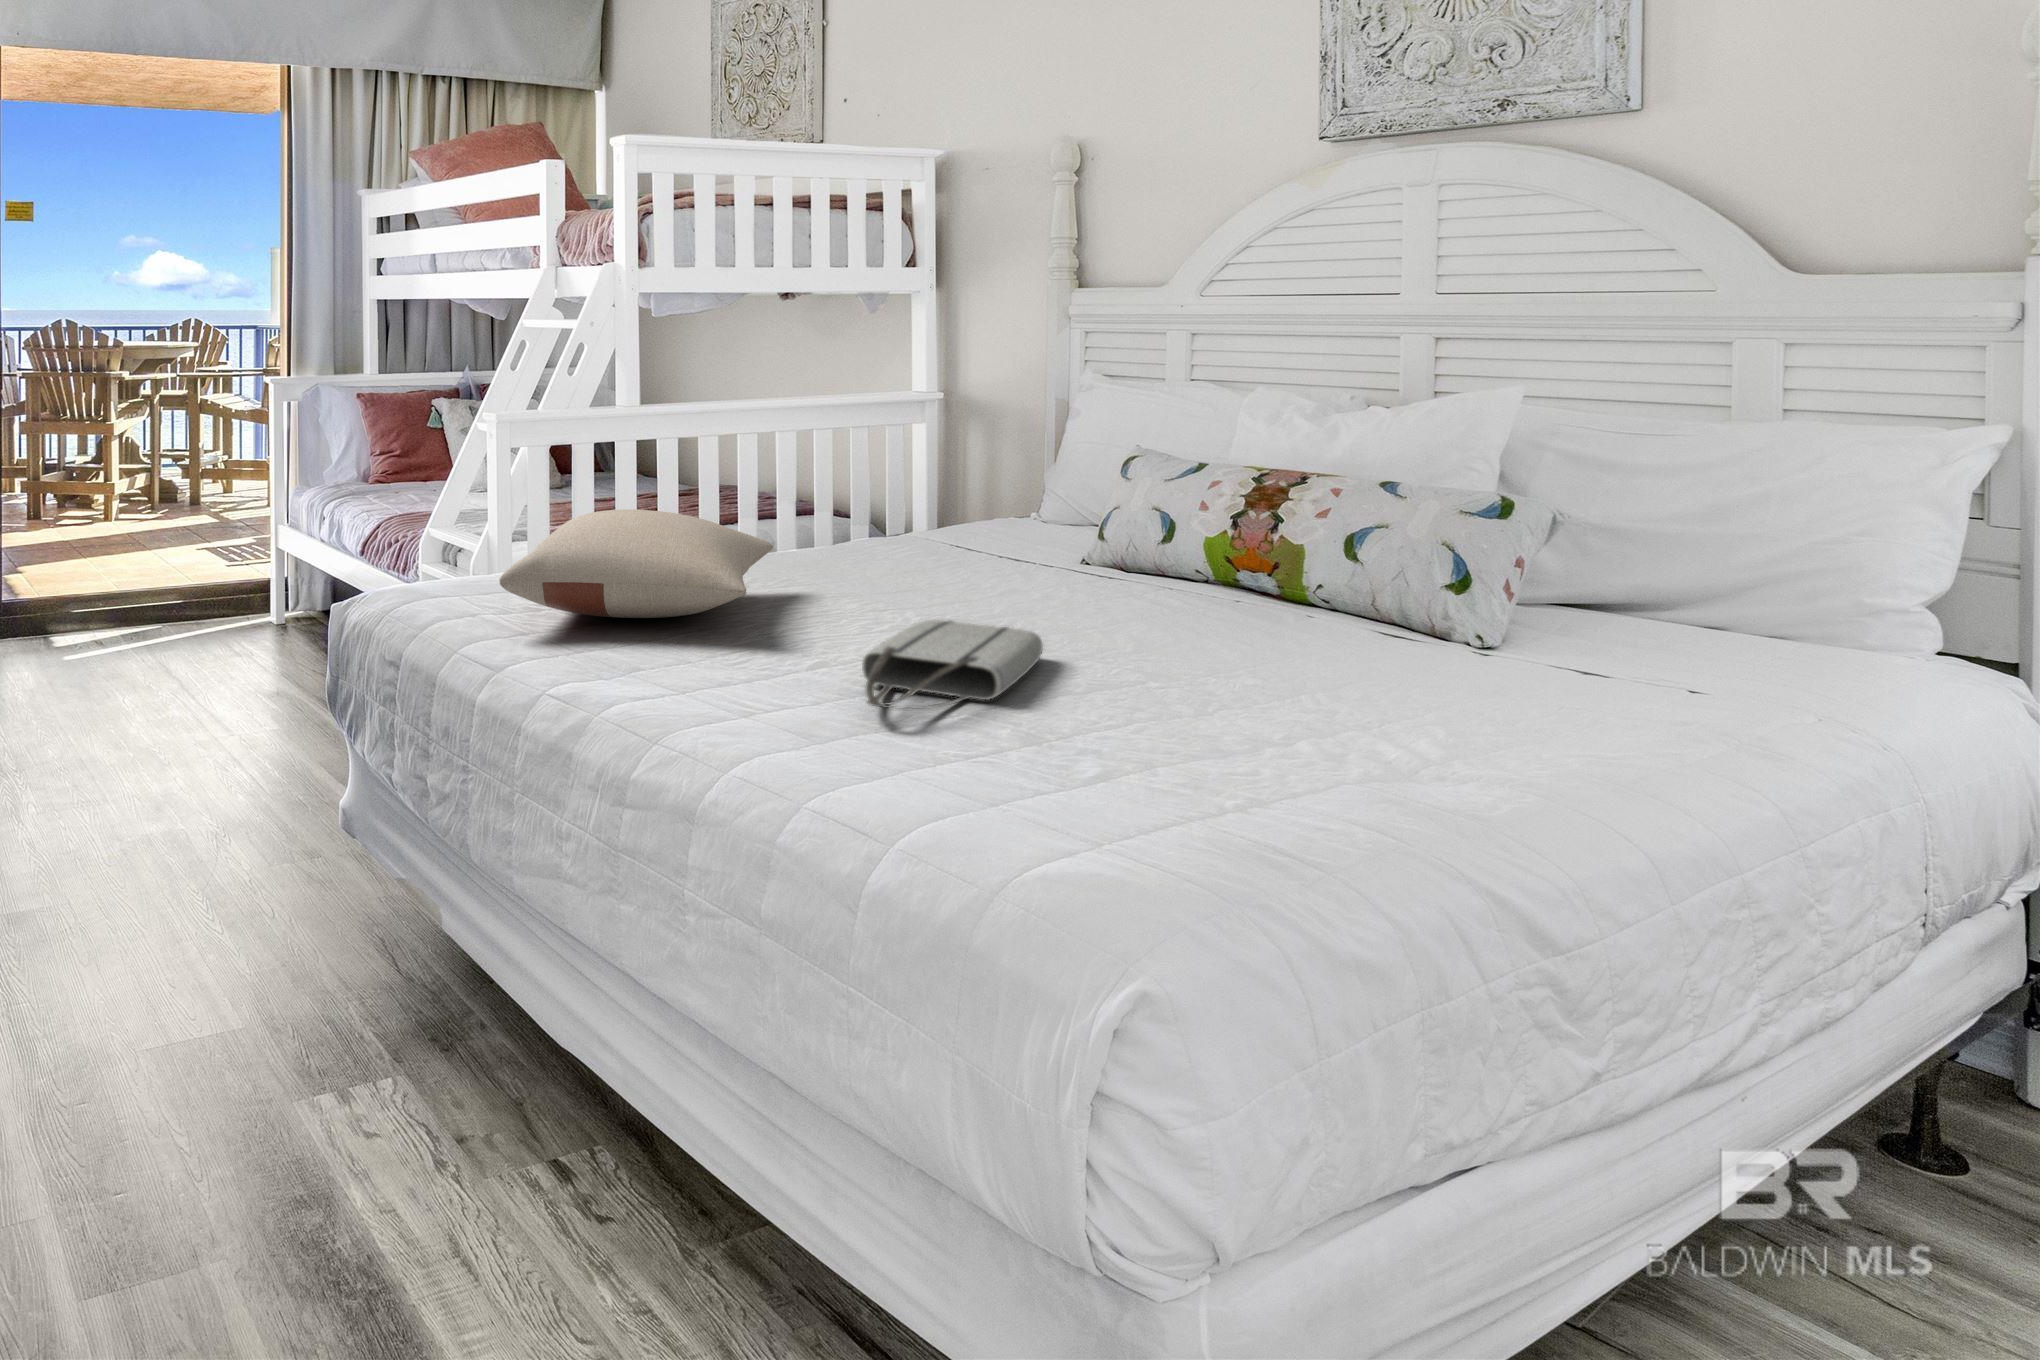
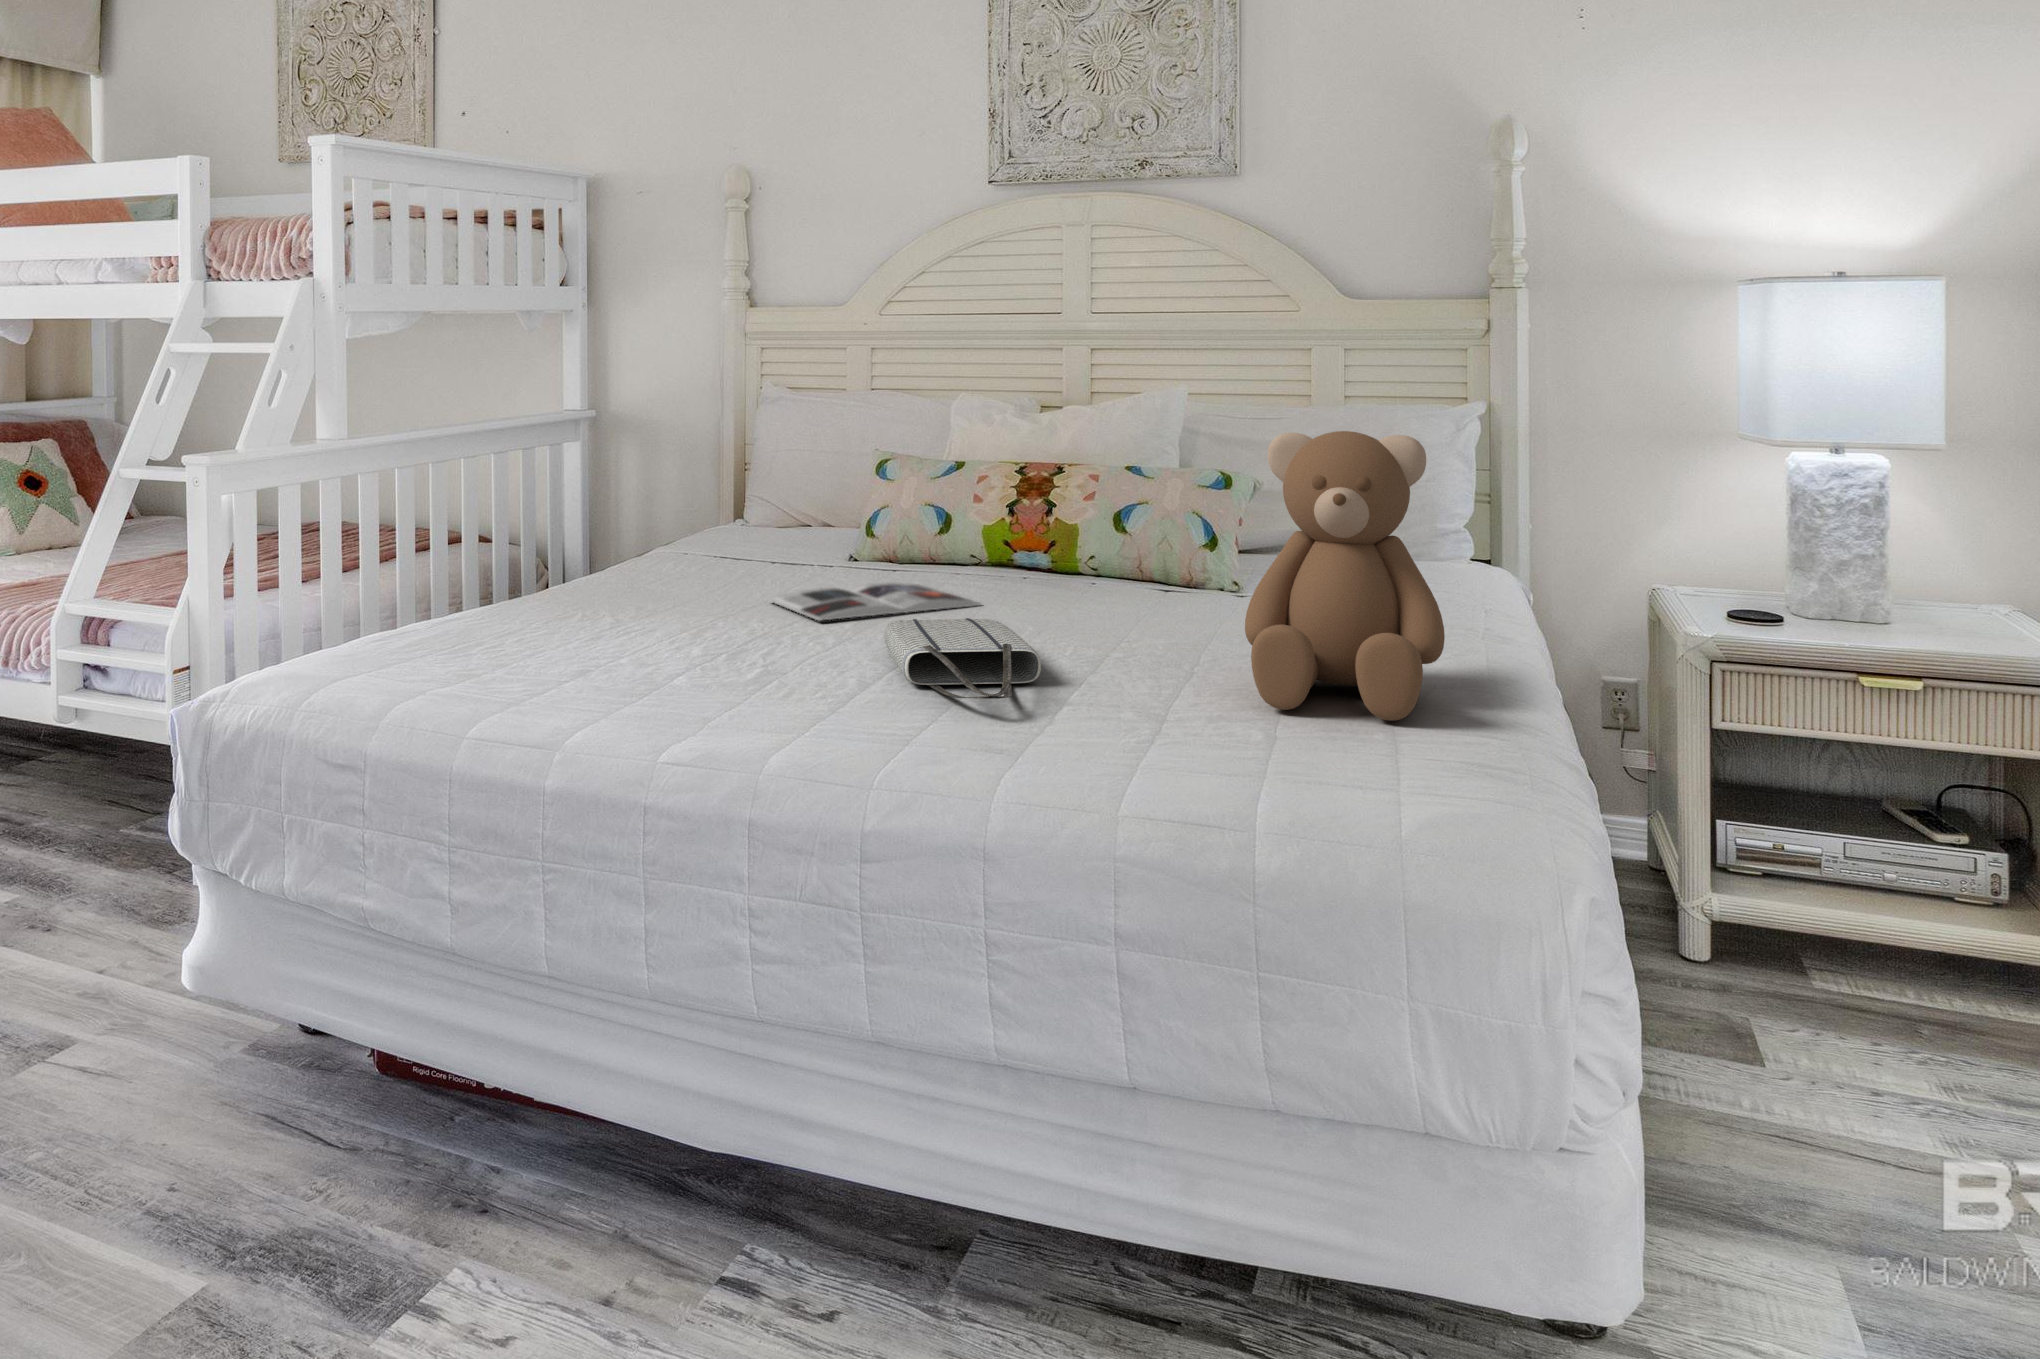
teddy bear: none [1171,456,1453,812] -> present [1245,431,1445,721]
pillow: present [499,509,773,618] -> none [415,540,732,663]
magazine: none [906,579,1117,618] -> present [770,582,981,620]

